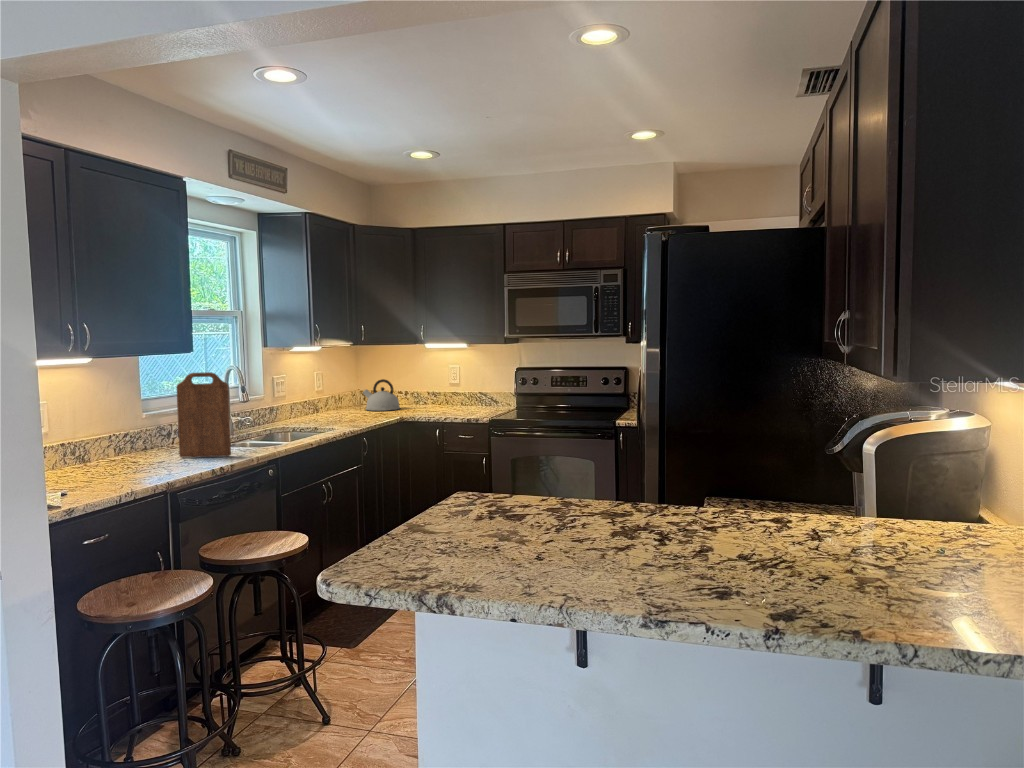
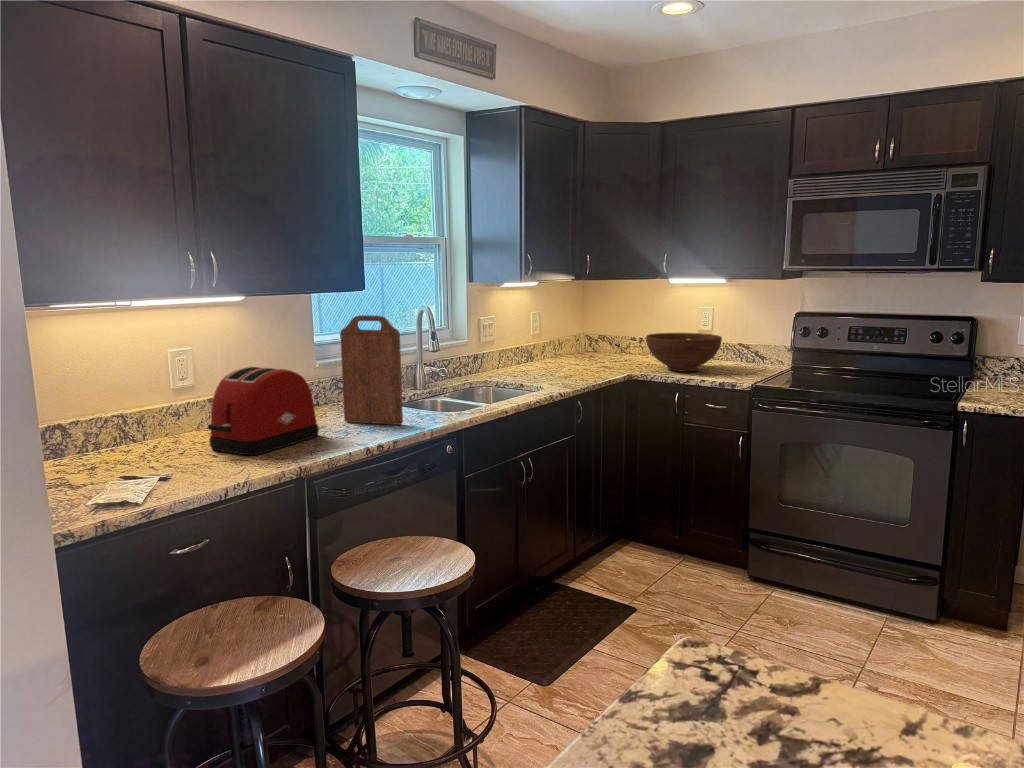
kettle: present [363,379,400,411] -> none [589,323,634,362]
fruit bowl: none [410,385,466,414] -> present [646,333,722,371]
toaster: none [76,414,165,480] -> present [208,367,319,455]

